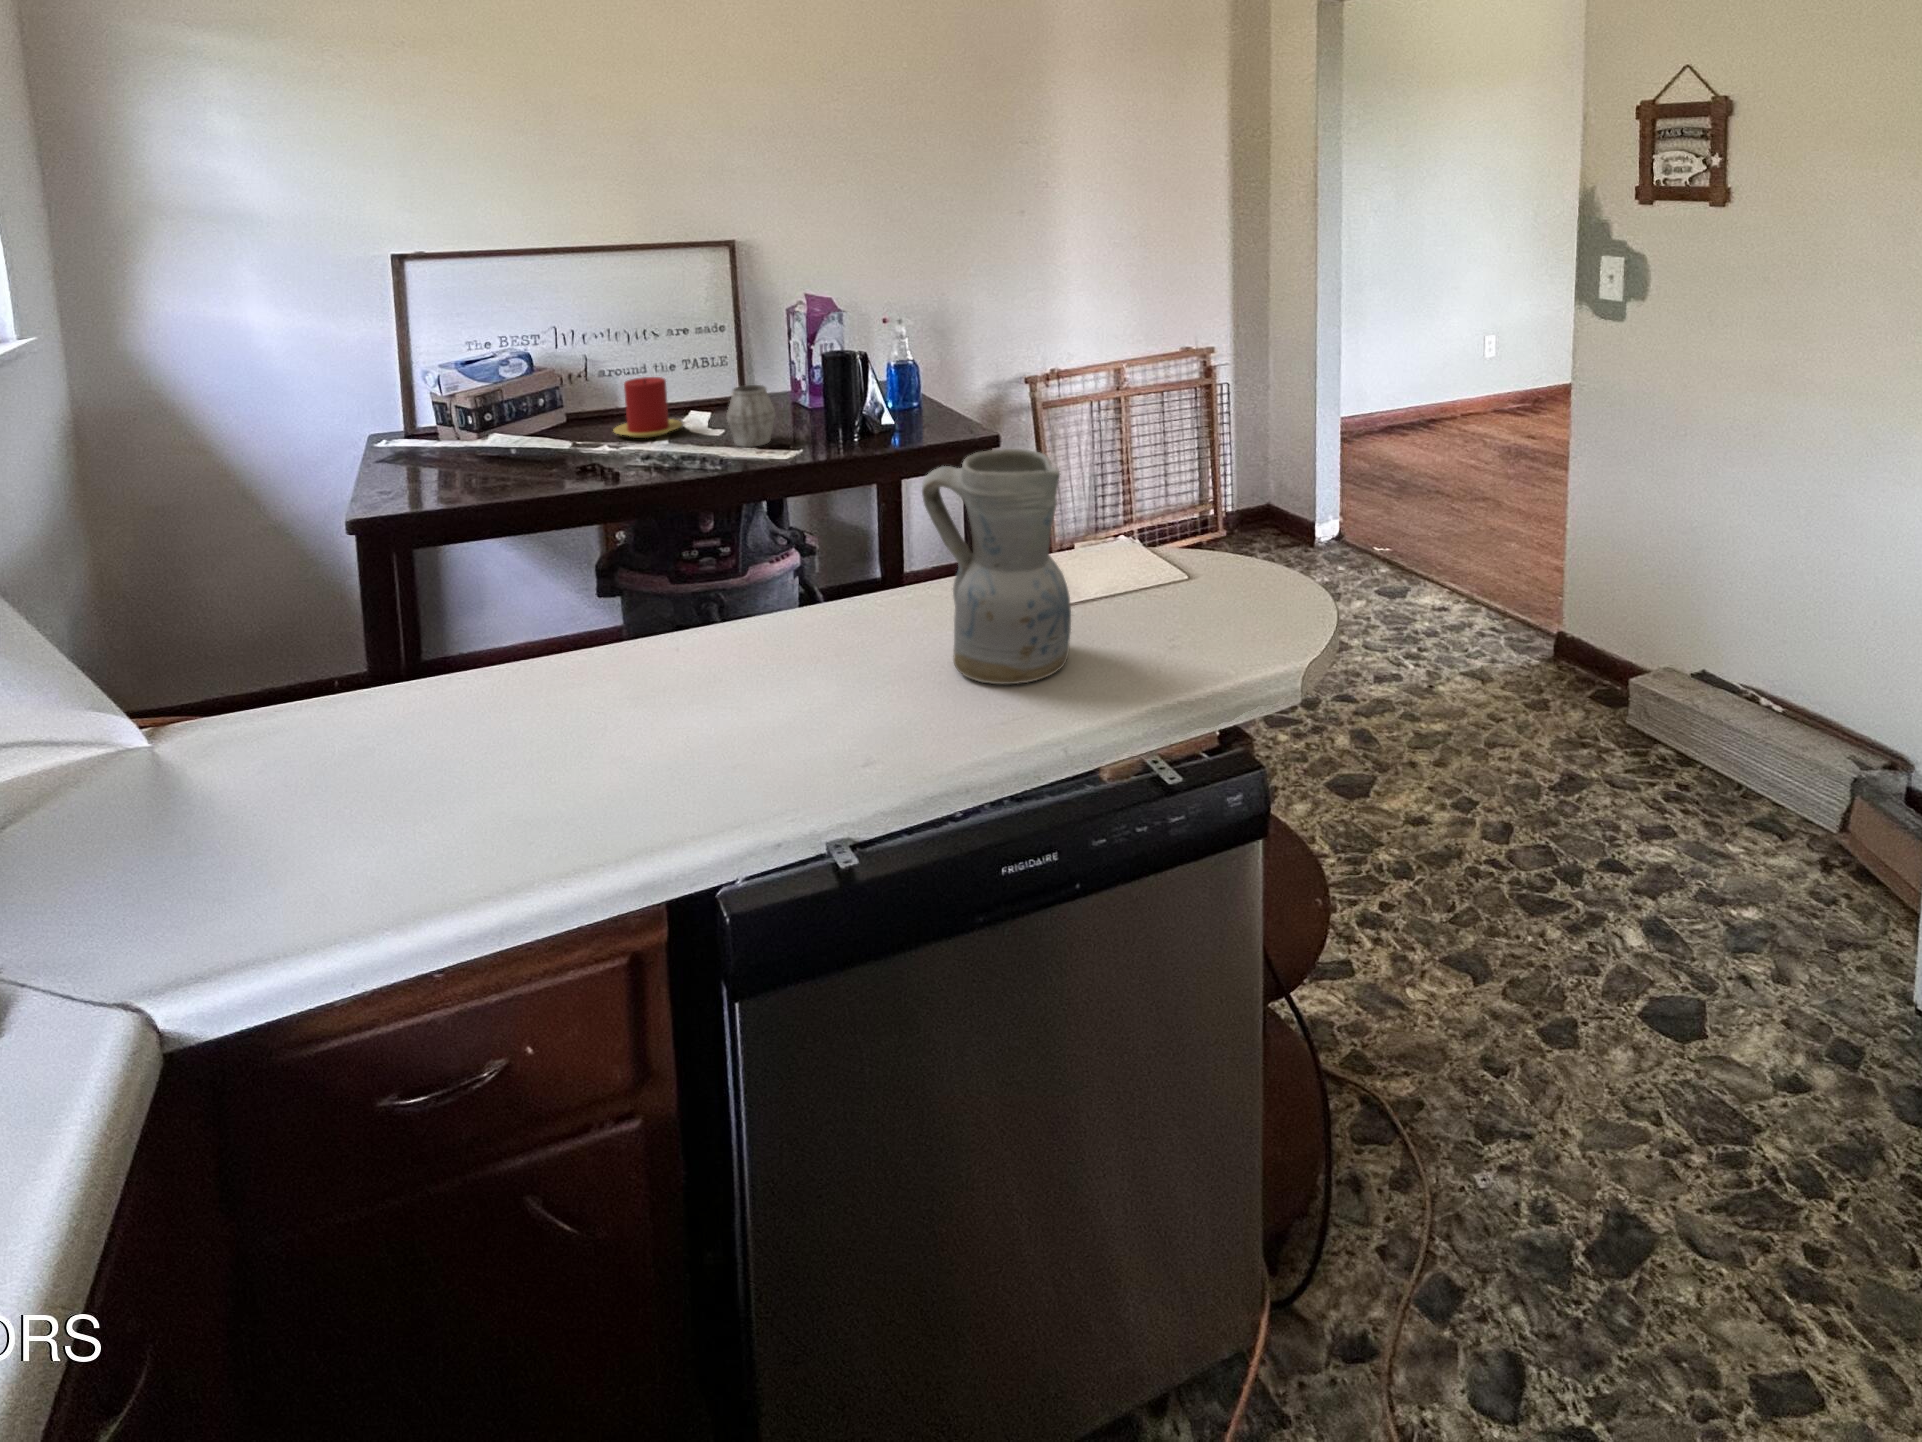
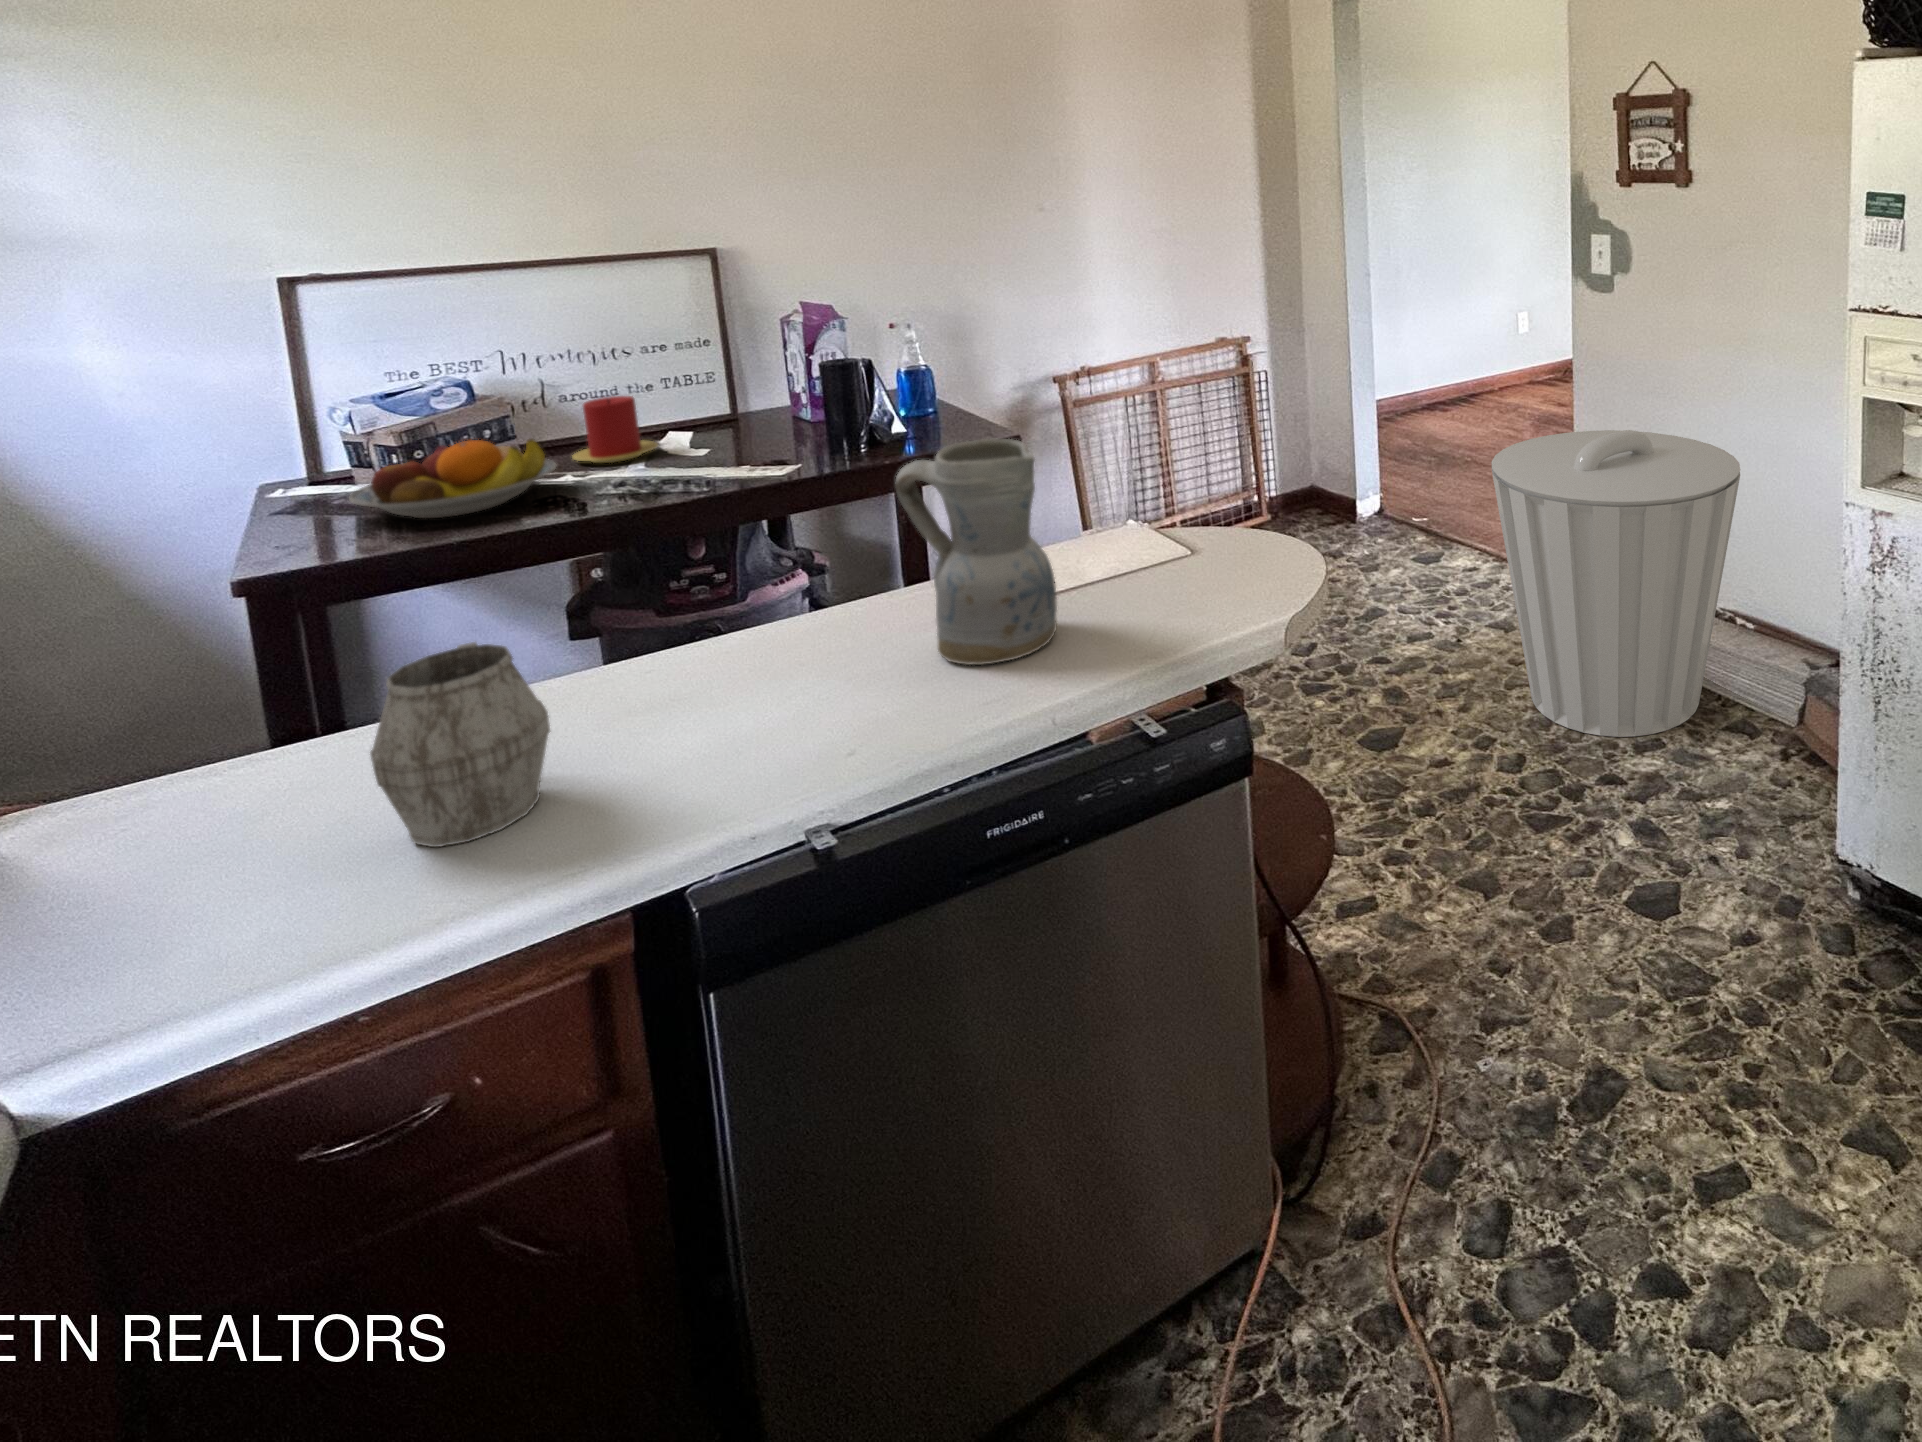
mug: present [726,385,775,447] -> present [370,642,550,847]
fruit bowl: none [443,411,602,478] -> present [349,439,556,519]
trash can: none [1479,472,1779,819] -> present [1491,430,1740,737]

